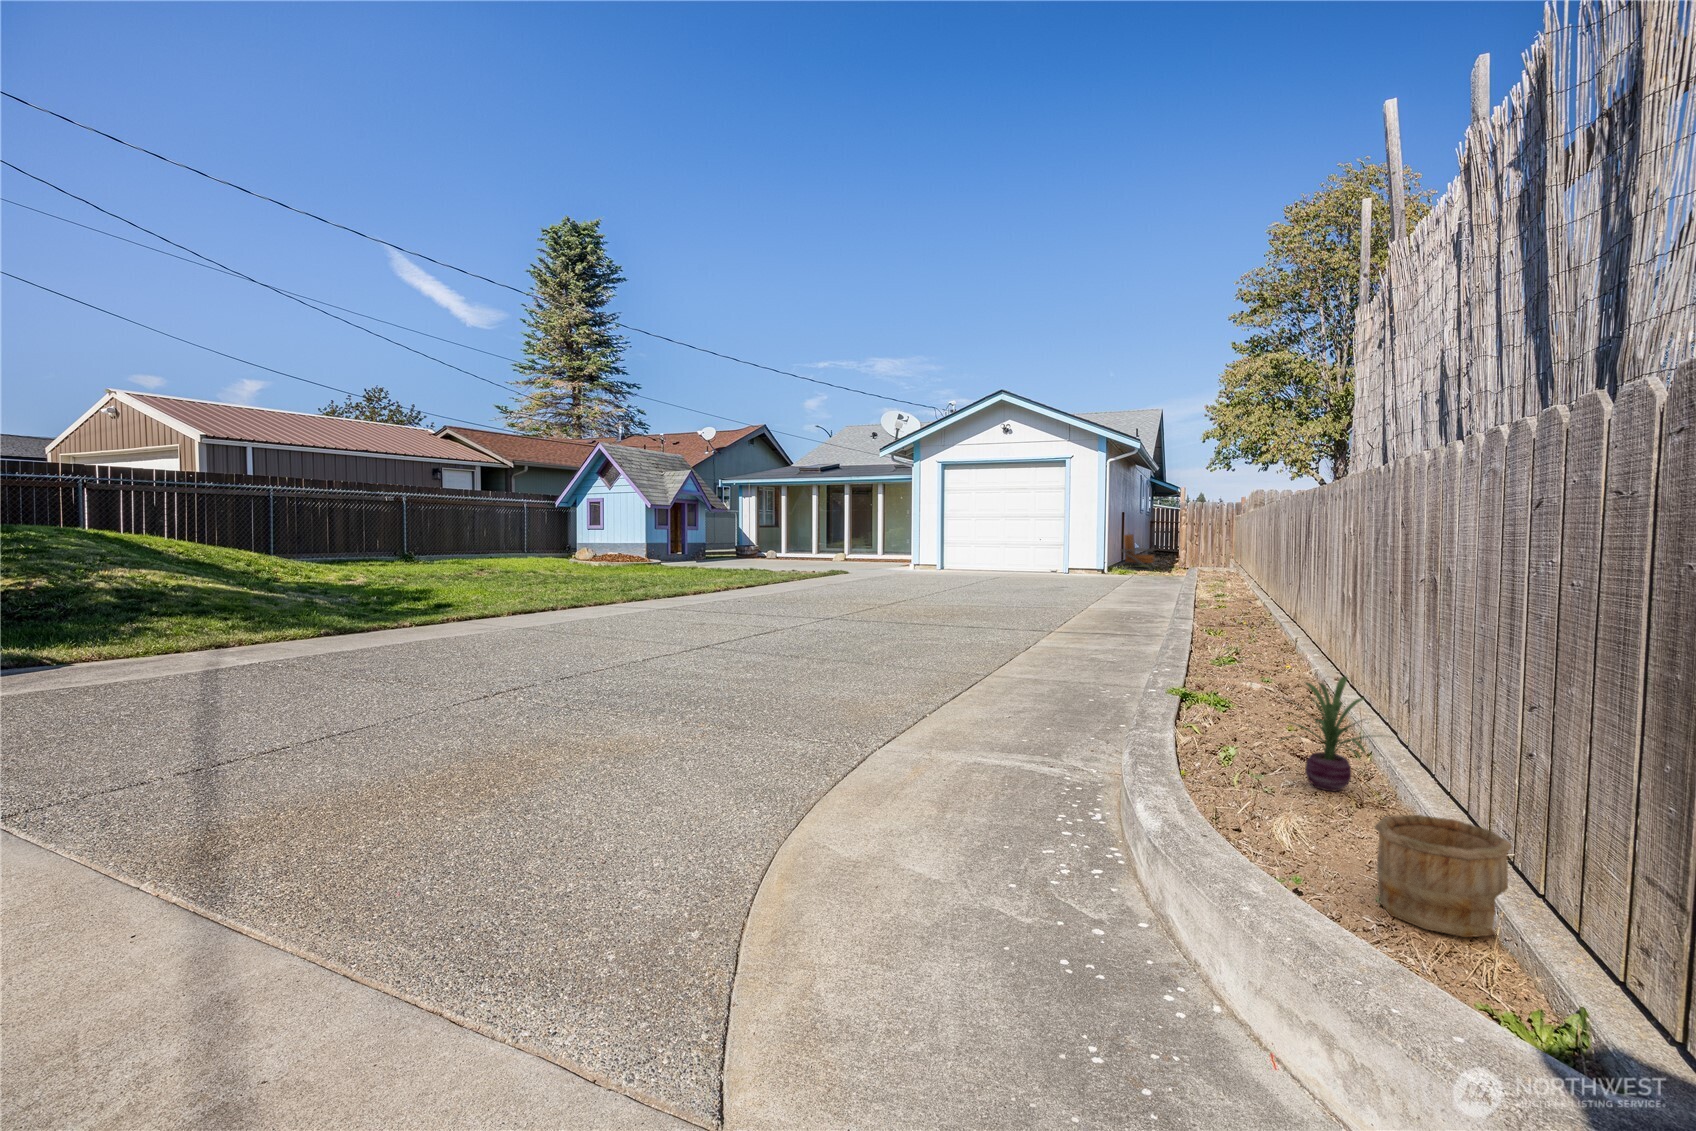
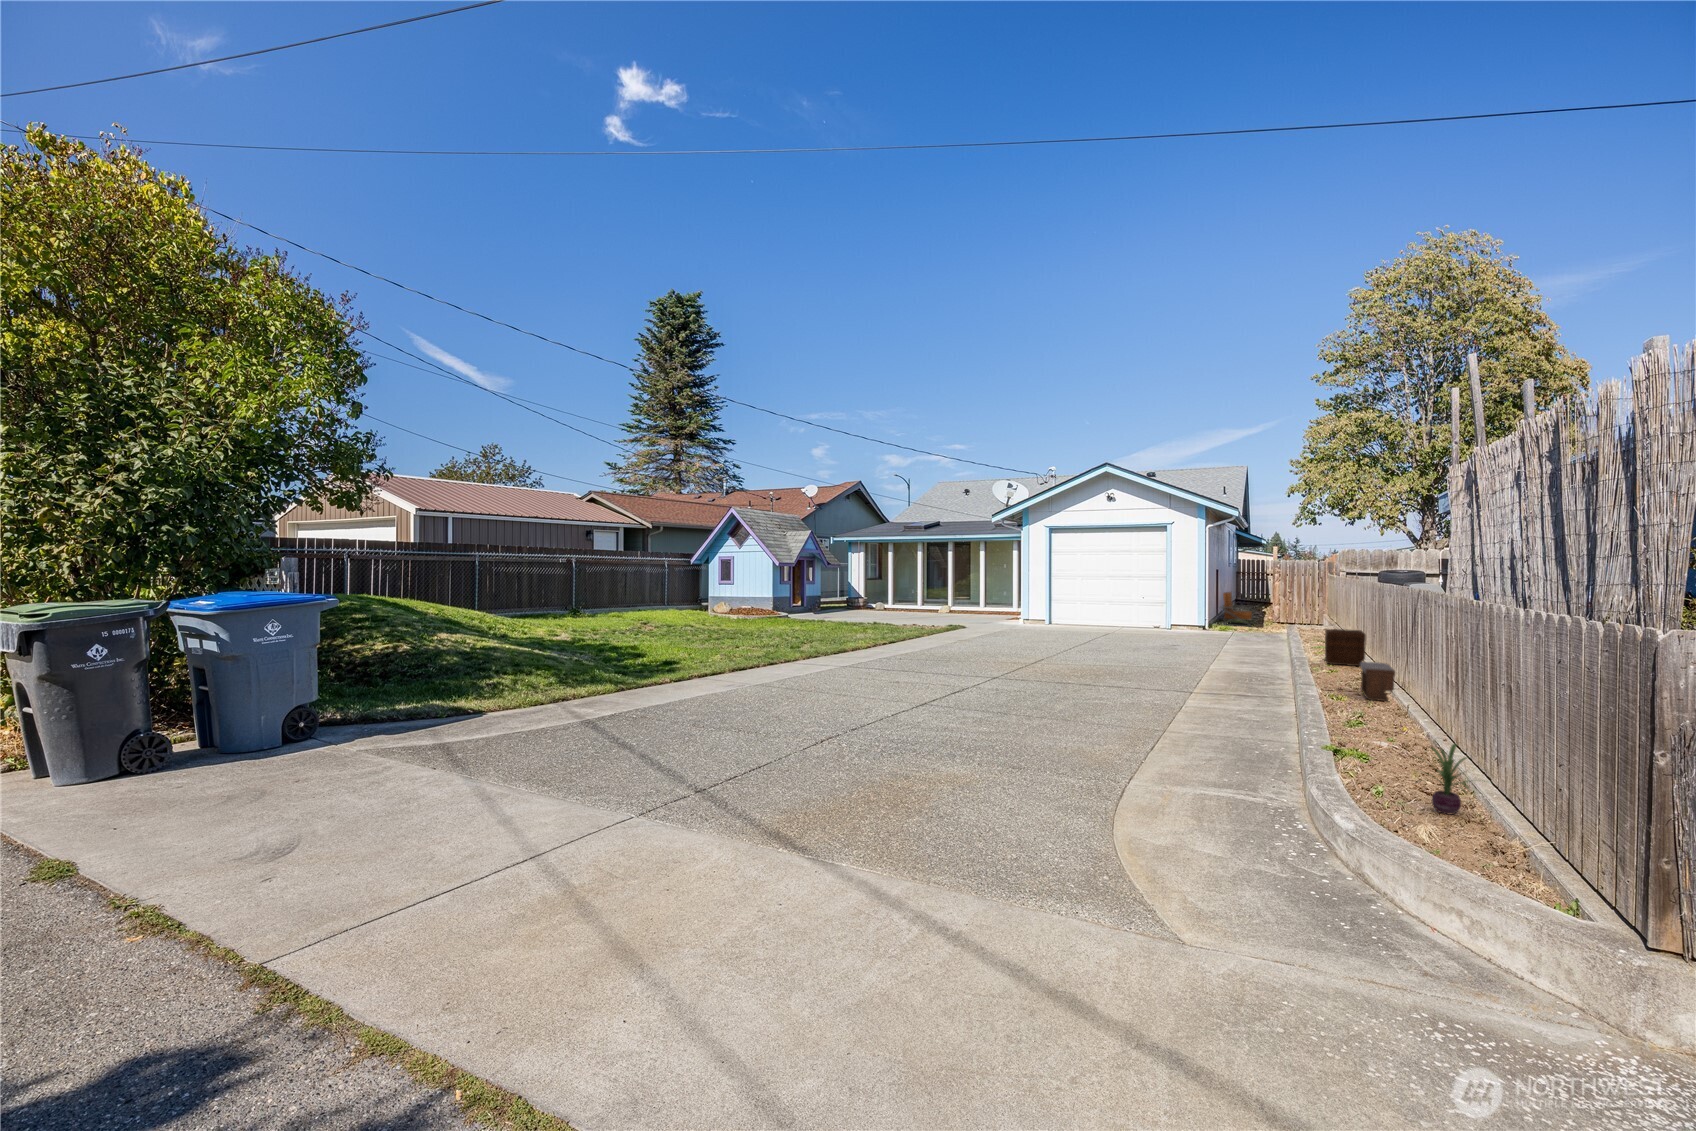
wooden crate: none [1219,563,1263,604] -> present [1325,629,1366,666]
bench: none [1249,593,1288,638] -> present [1360,662,1395,701]
wooden bucket: present [1375,815,1512,937] -> none [1478,822,1550,881]

